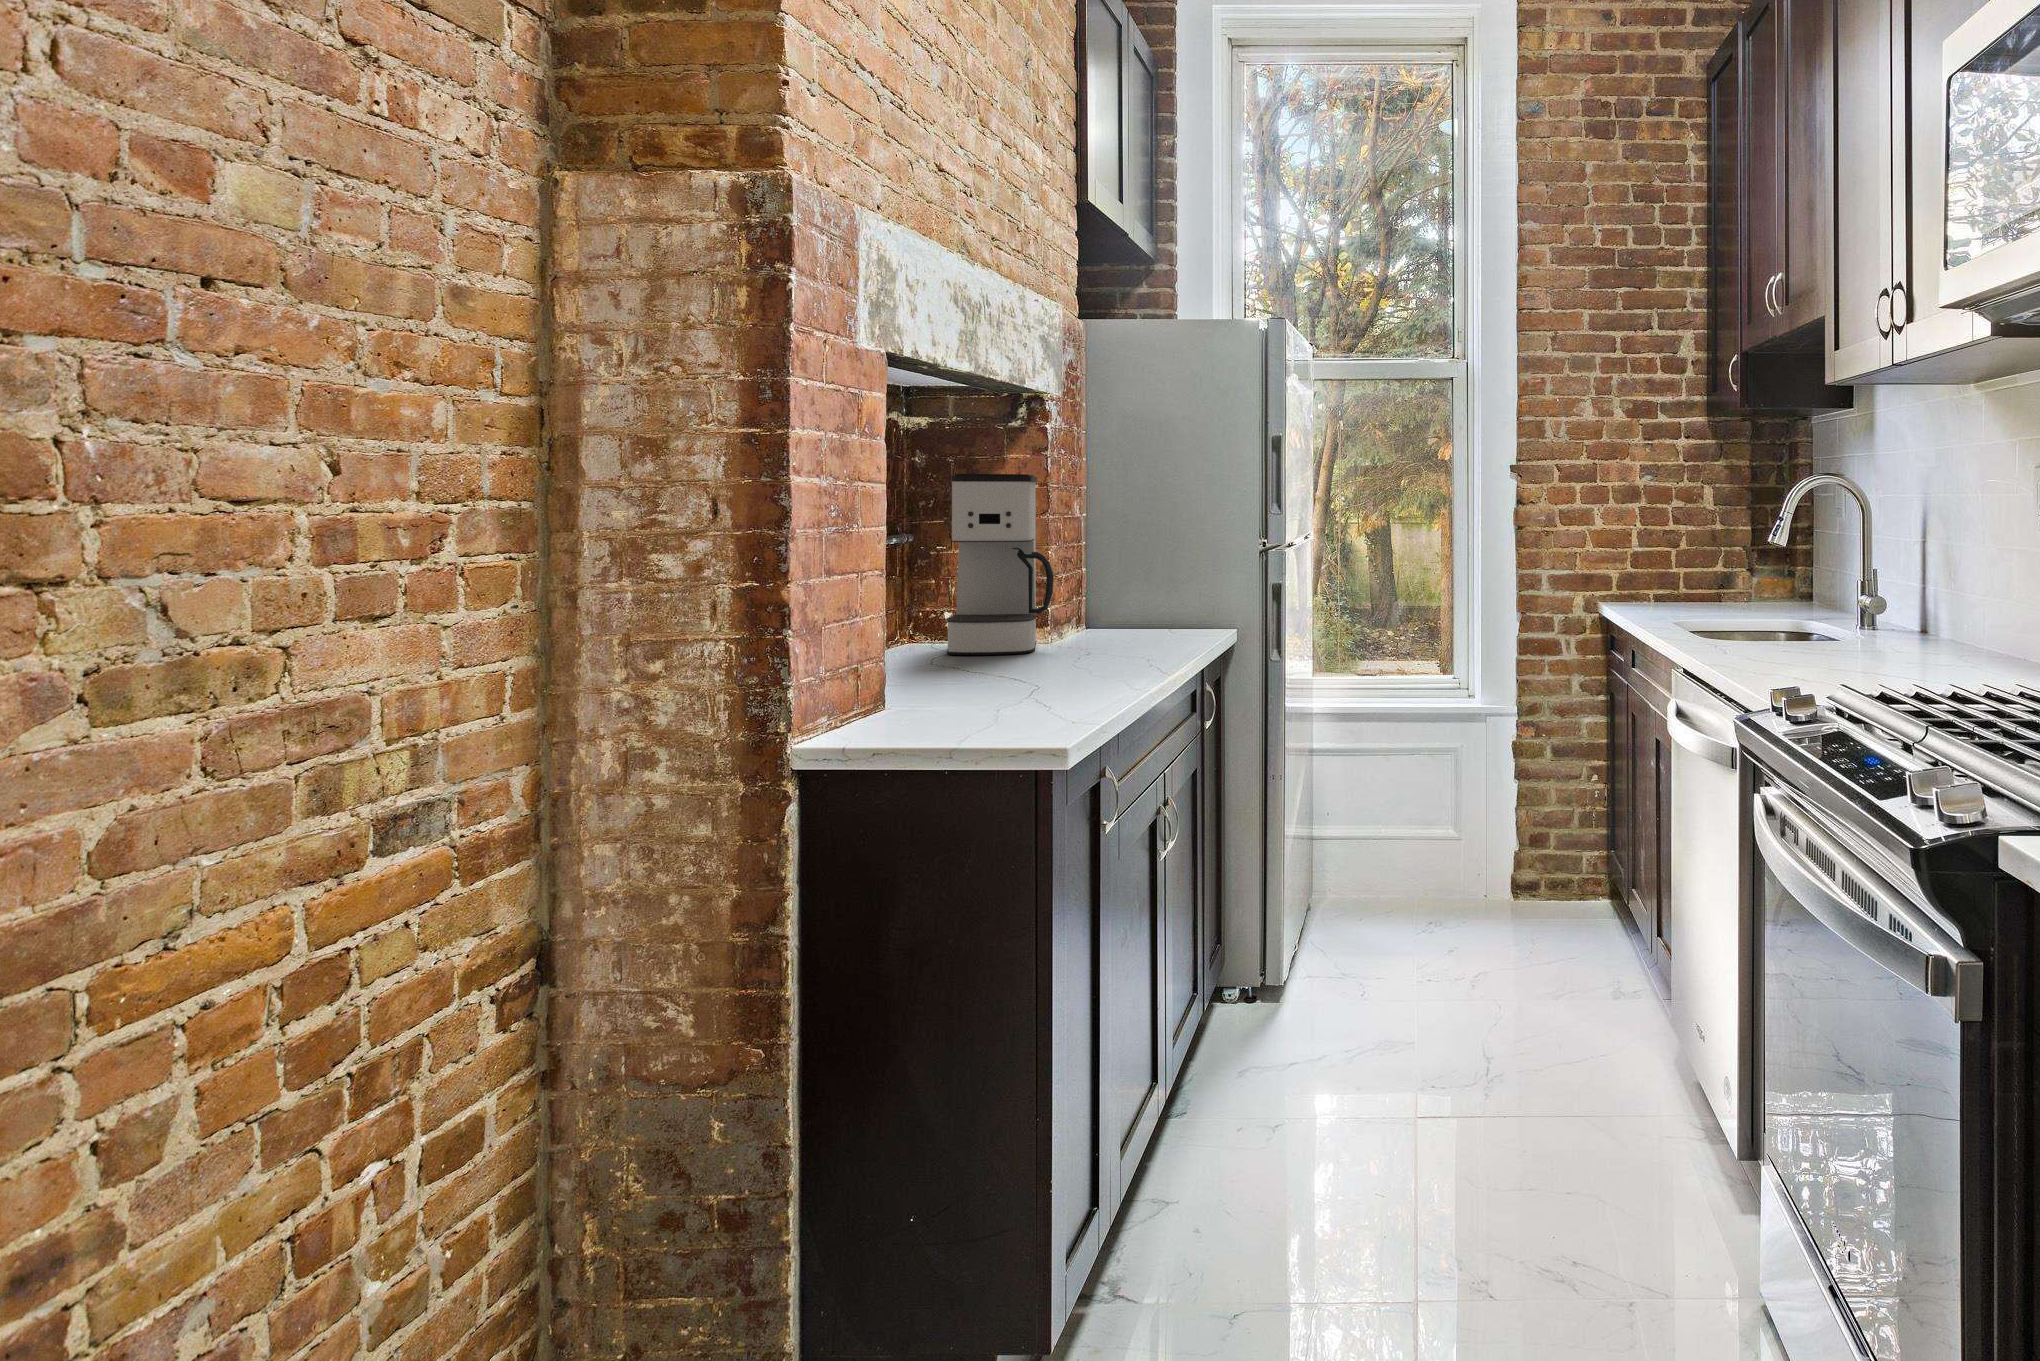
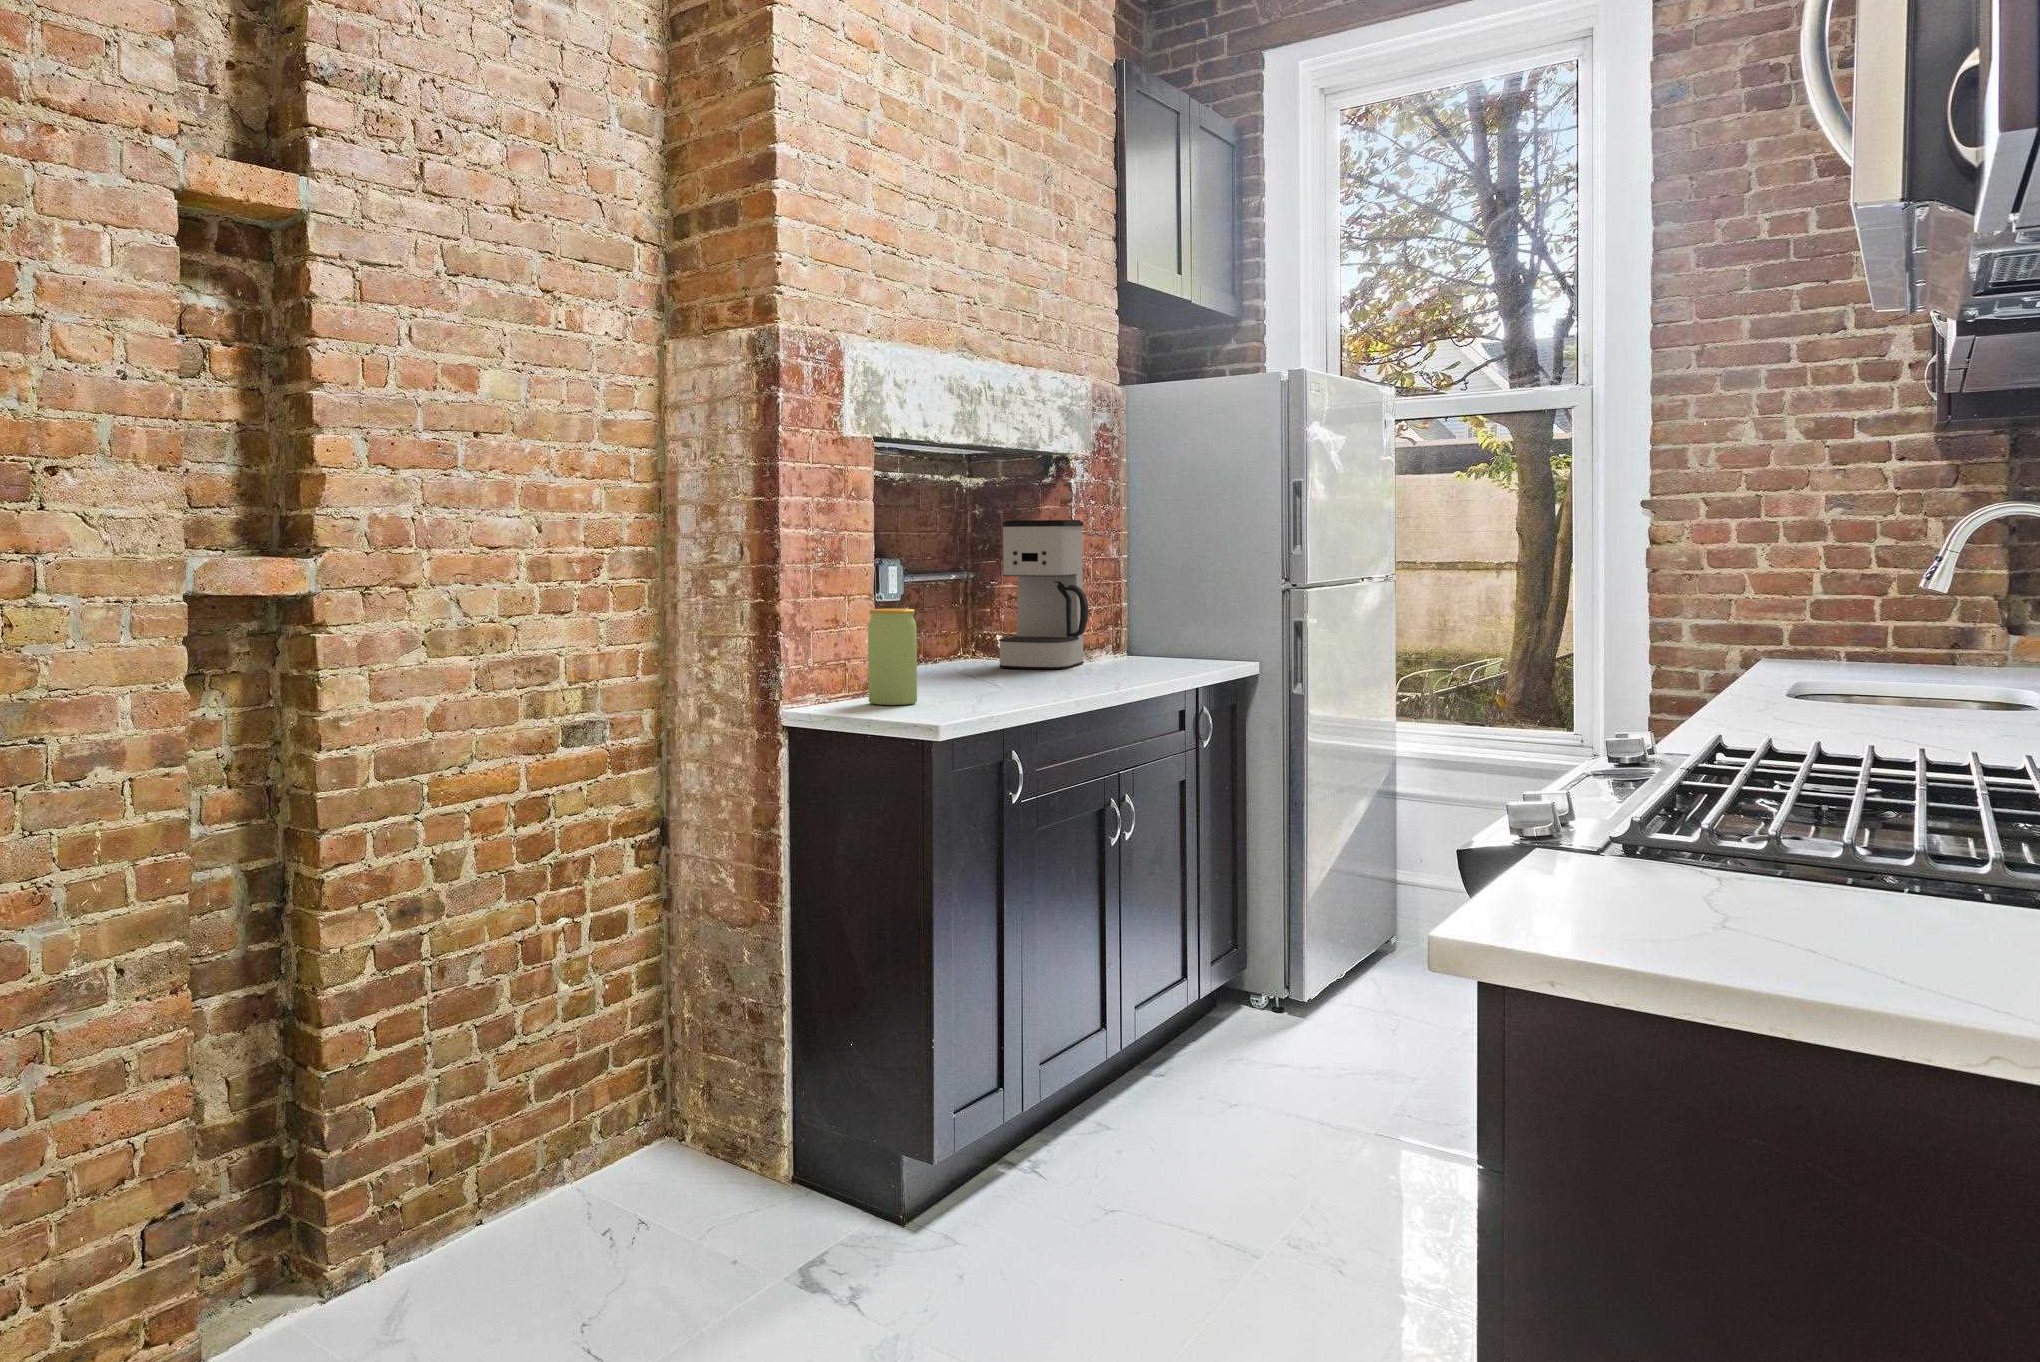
jar: none [892,590,964,728] -> present [868,608,917,705]

